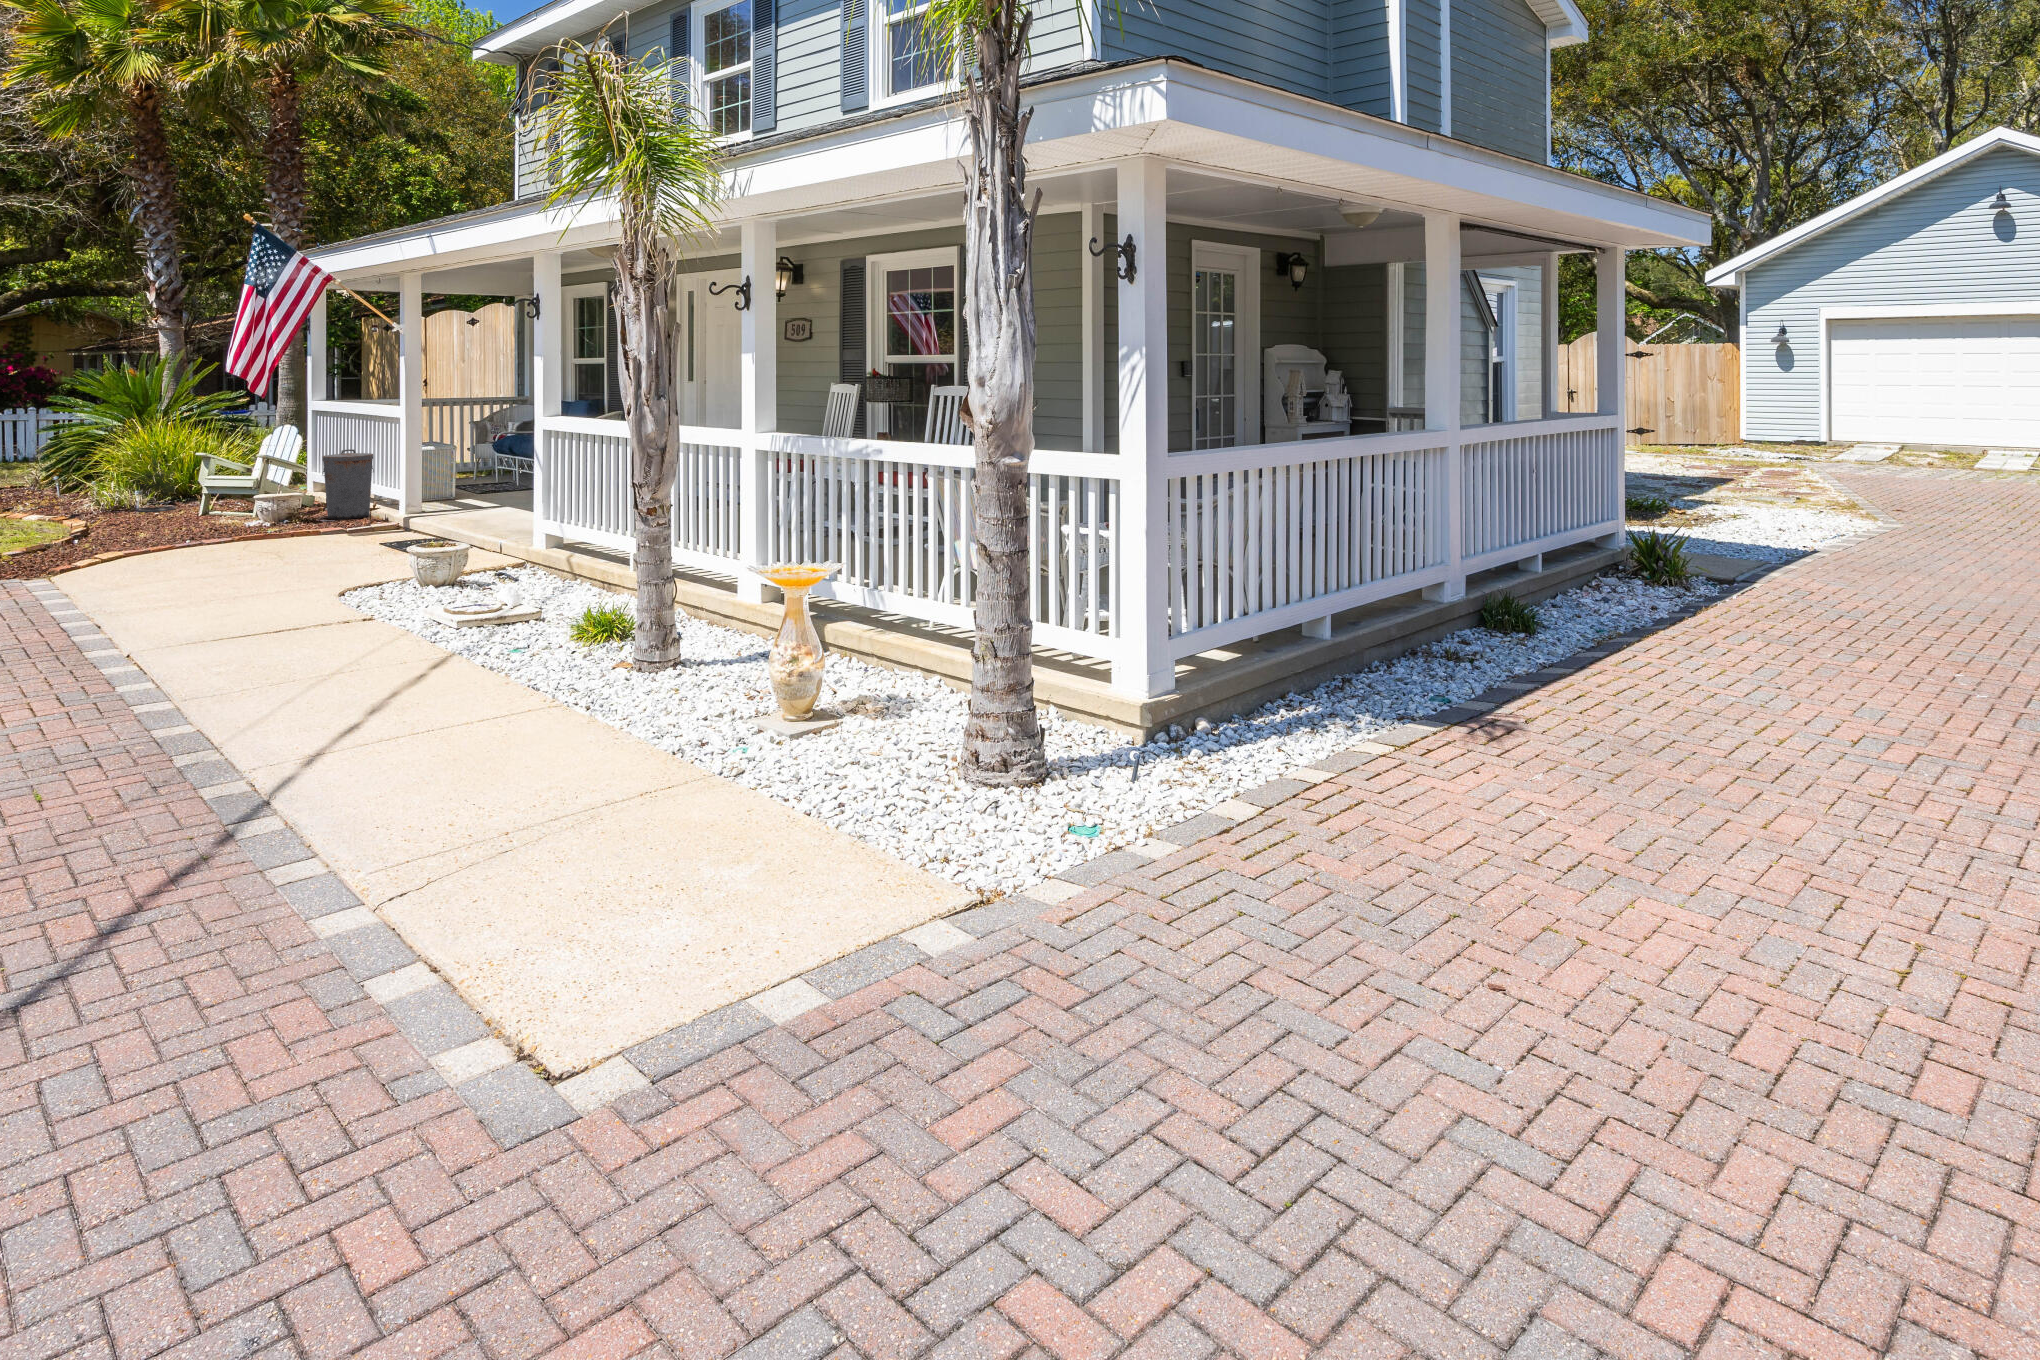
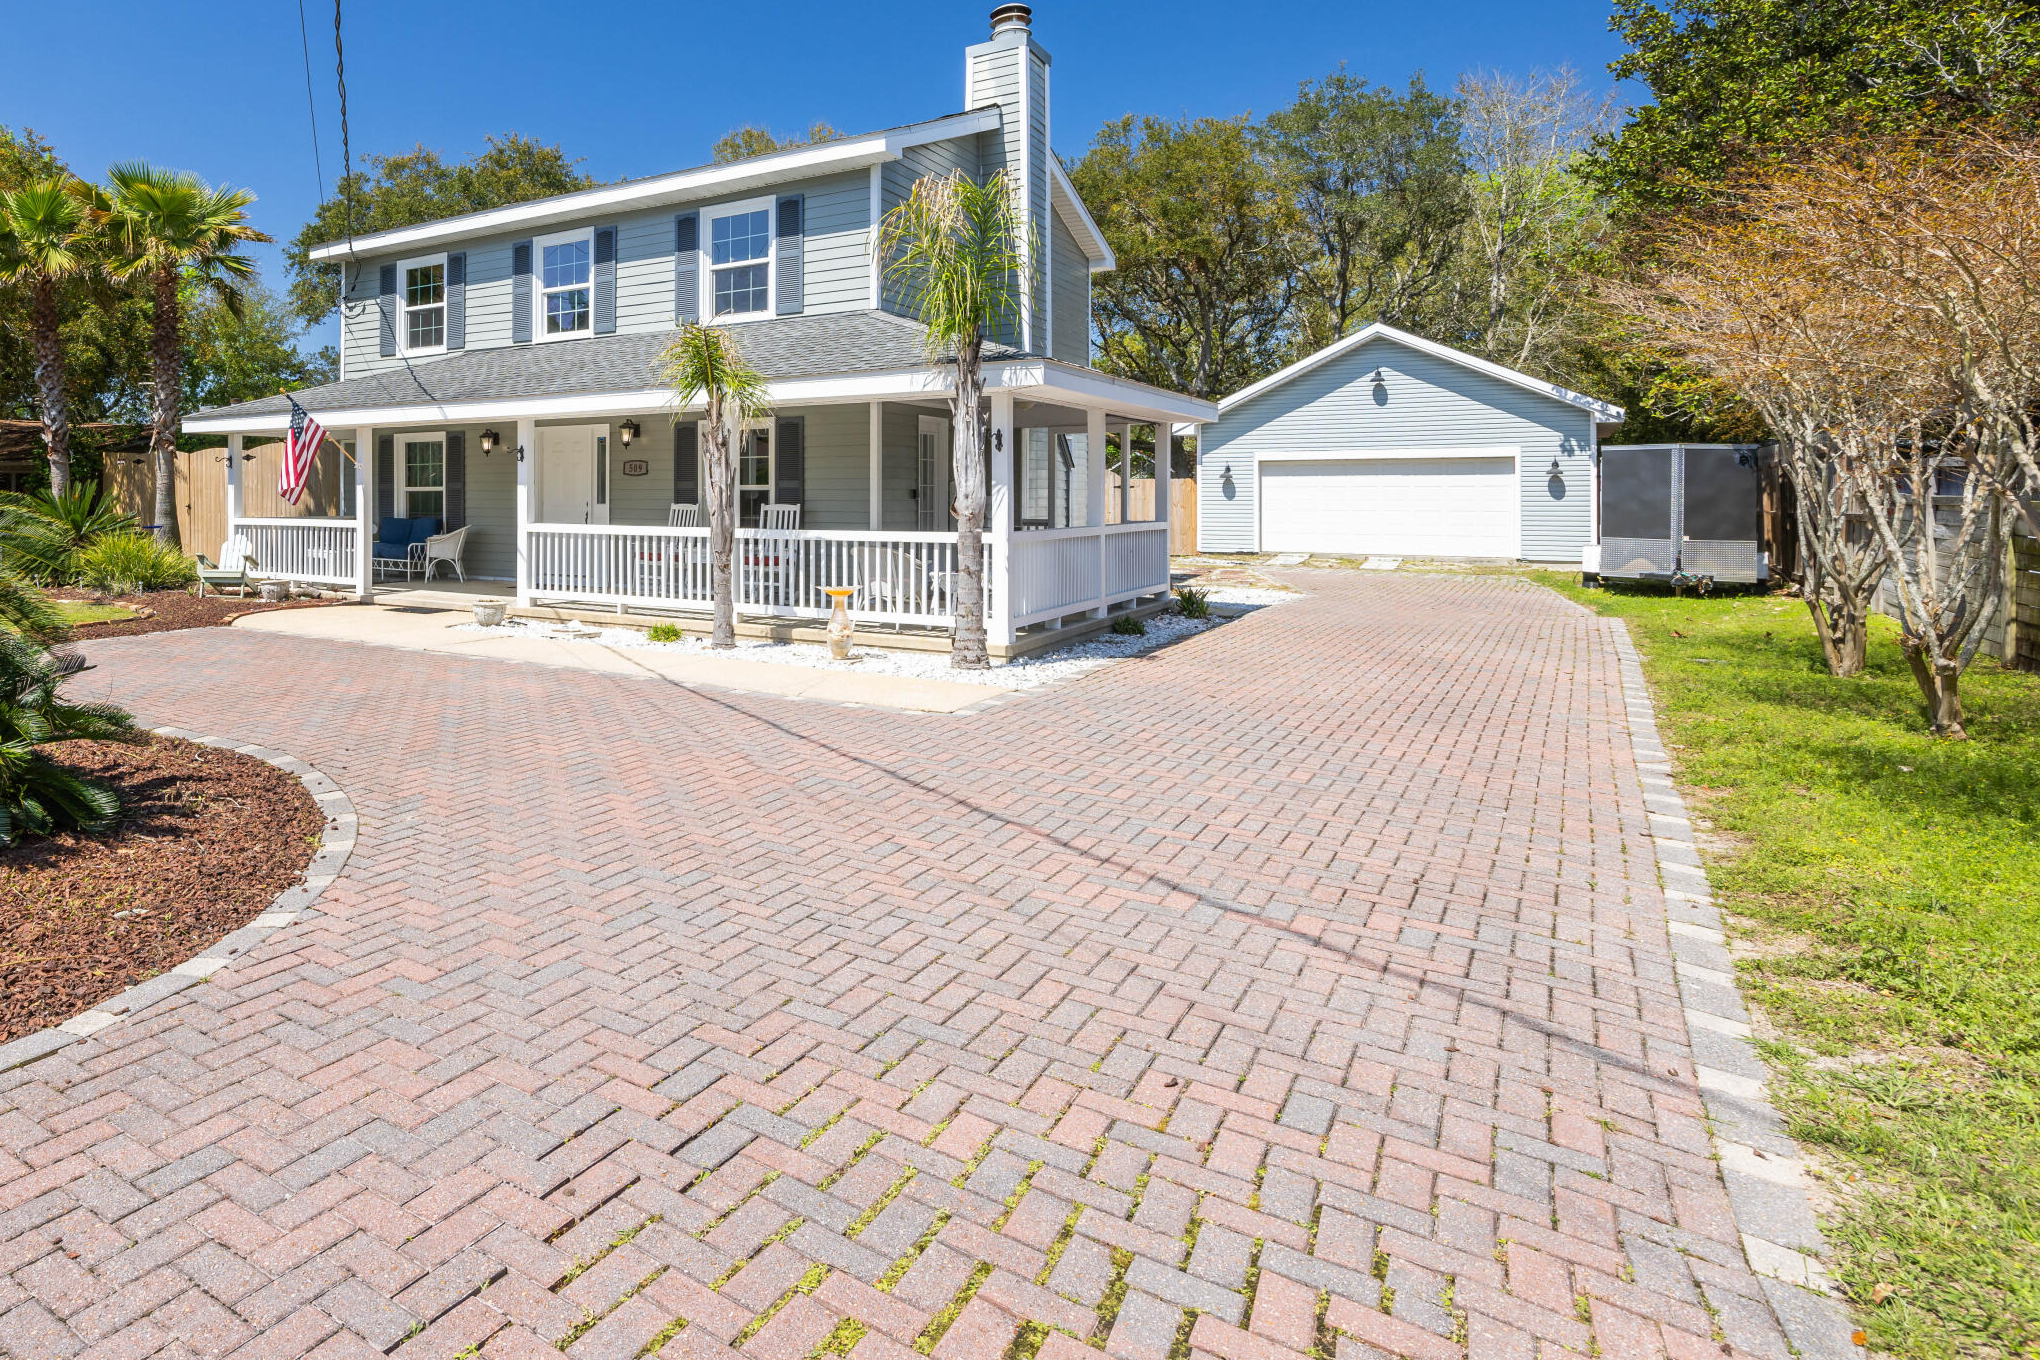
trash can: present [322,449,374,519] -> none [249,556,283,607]

